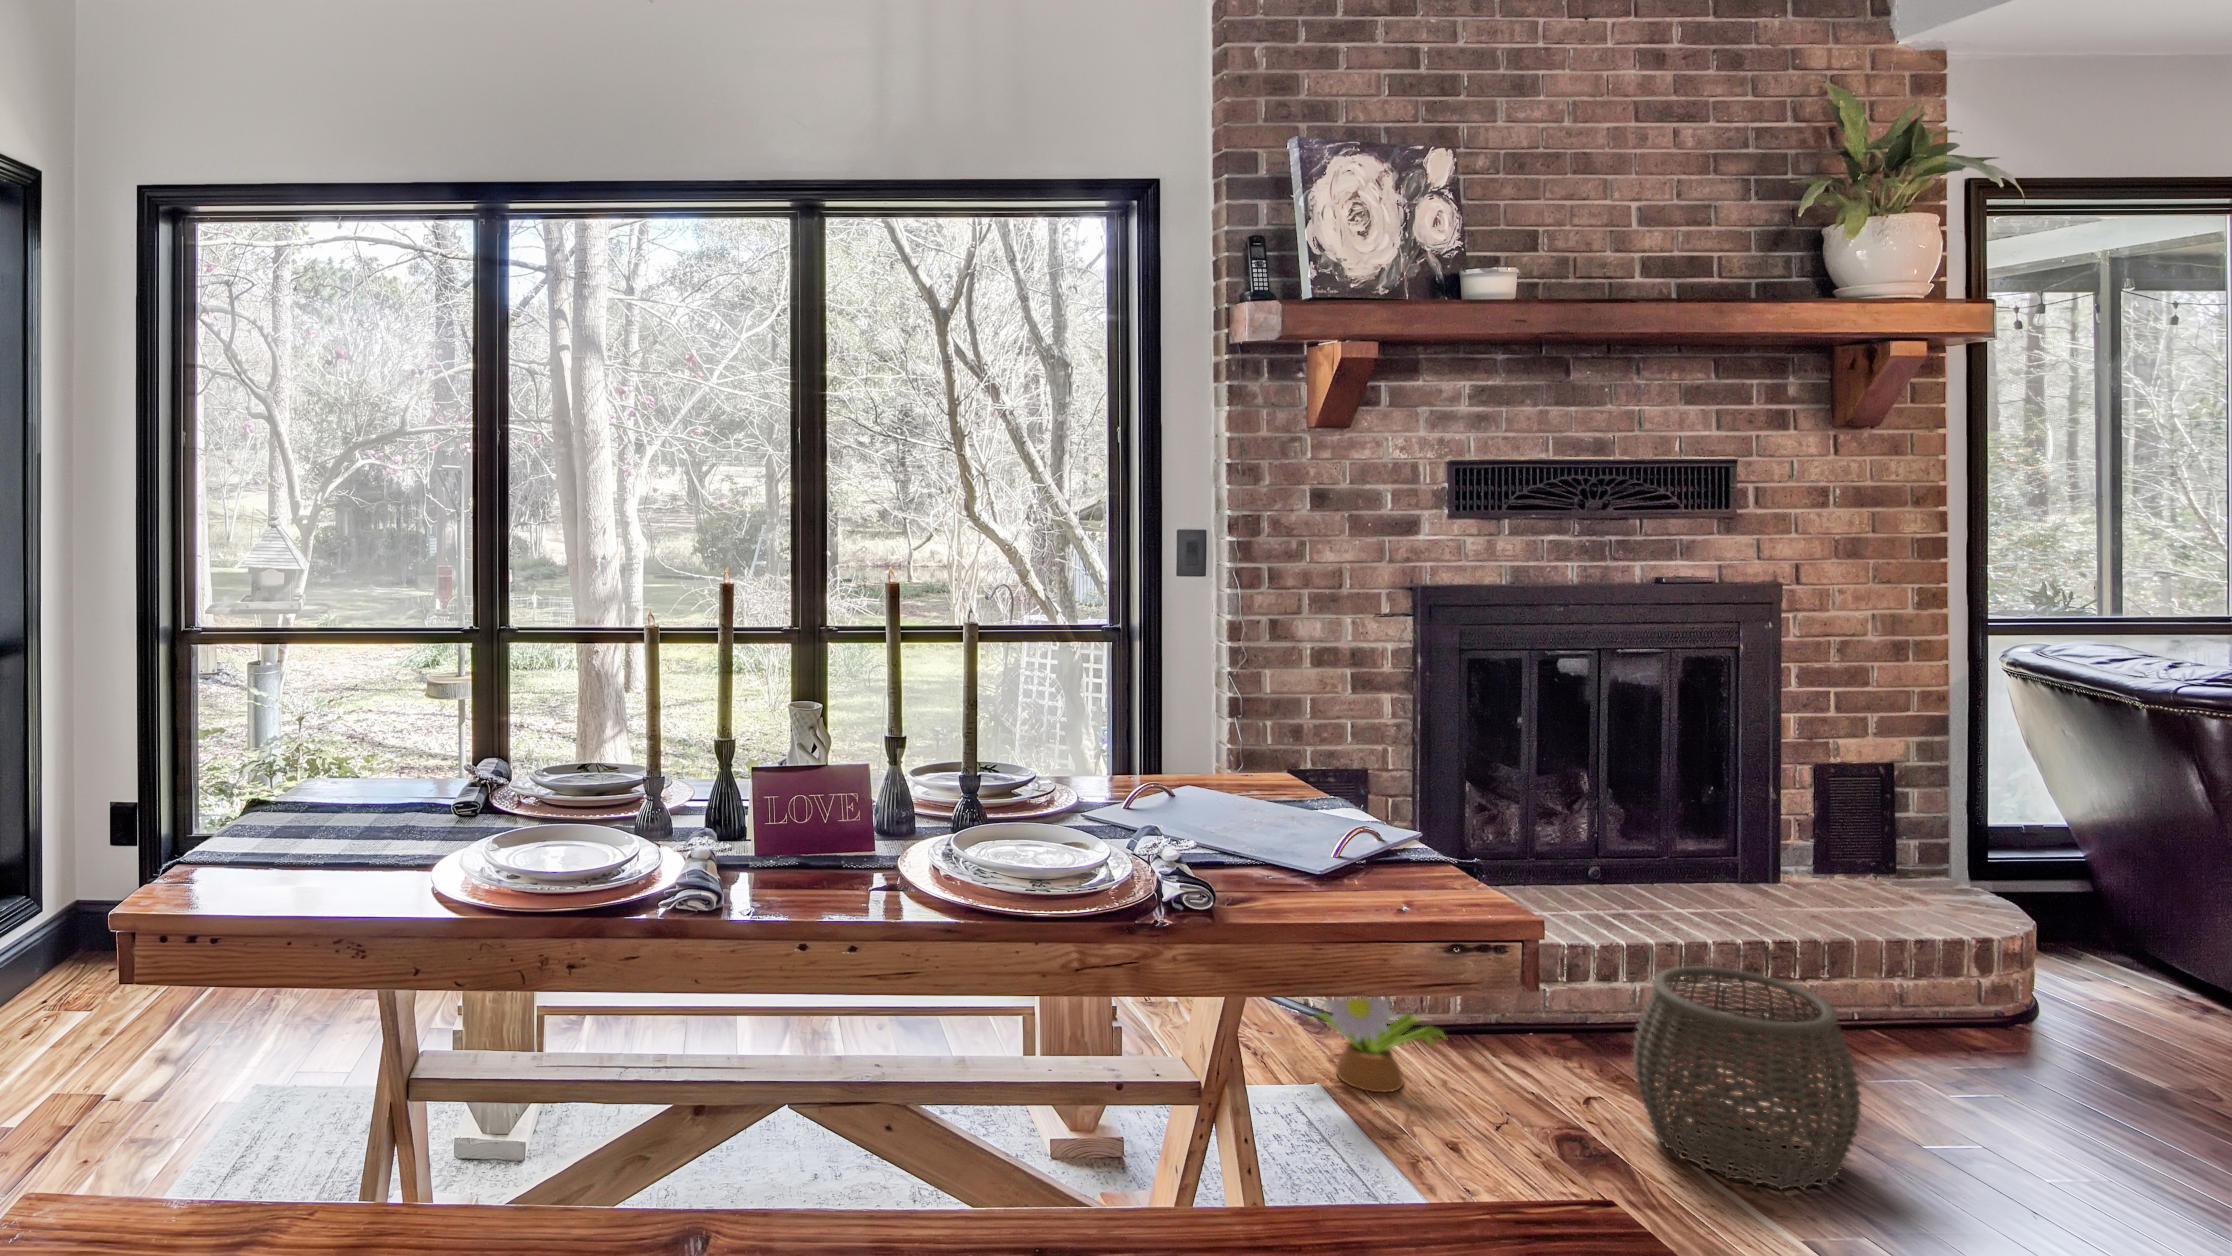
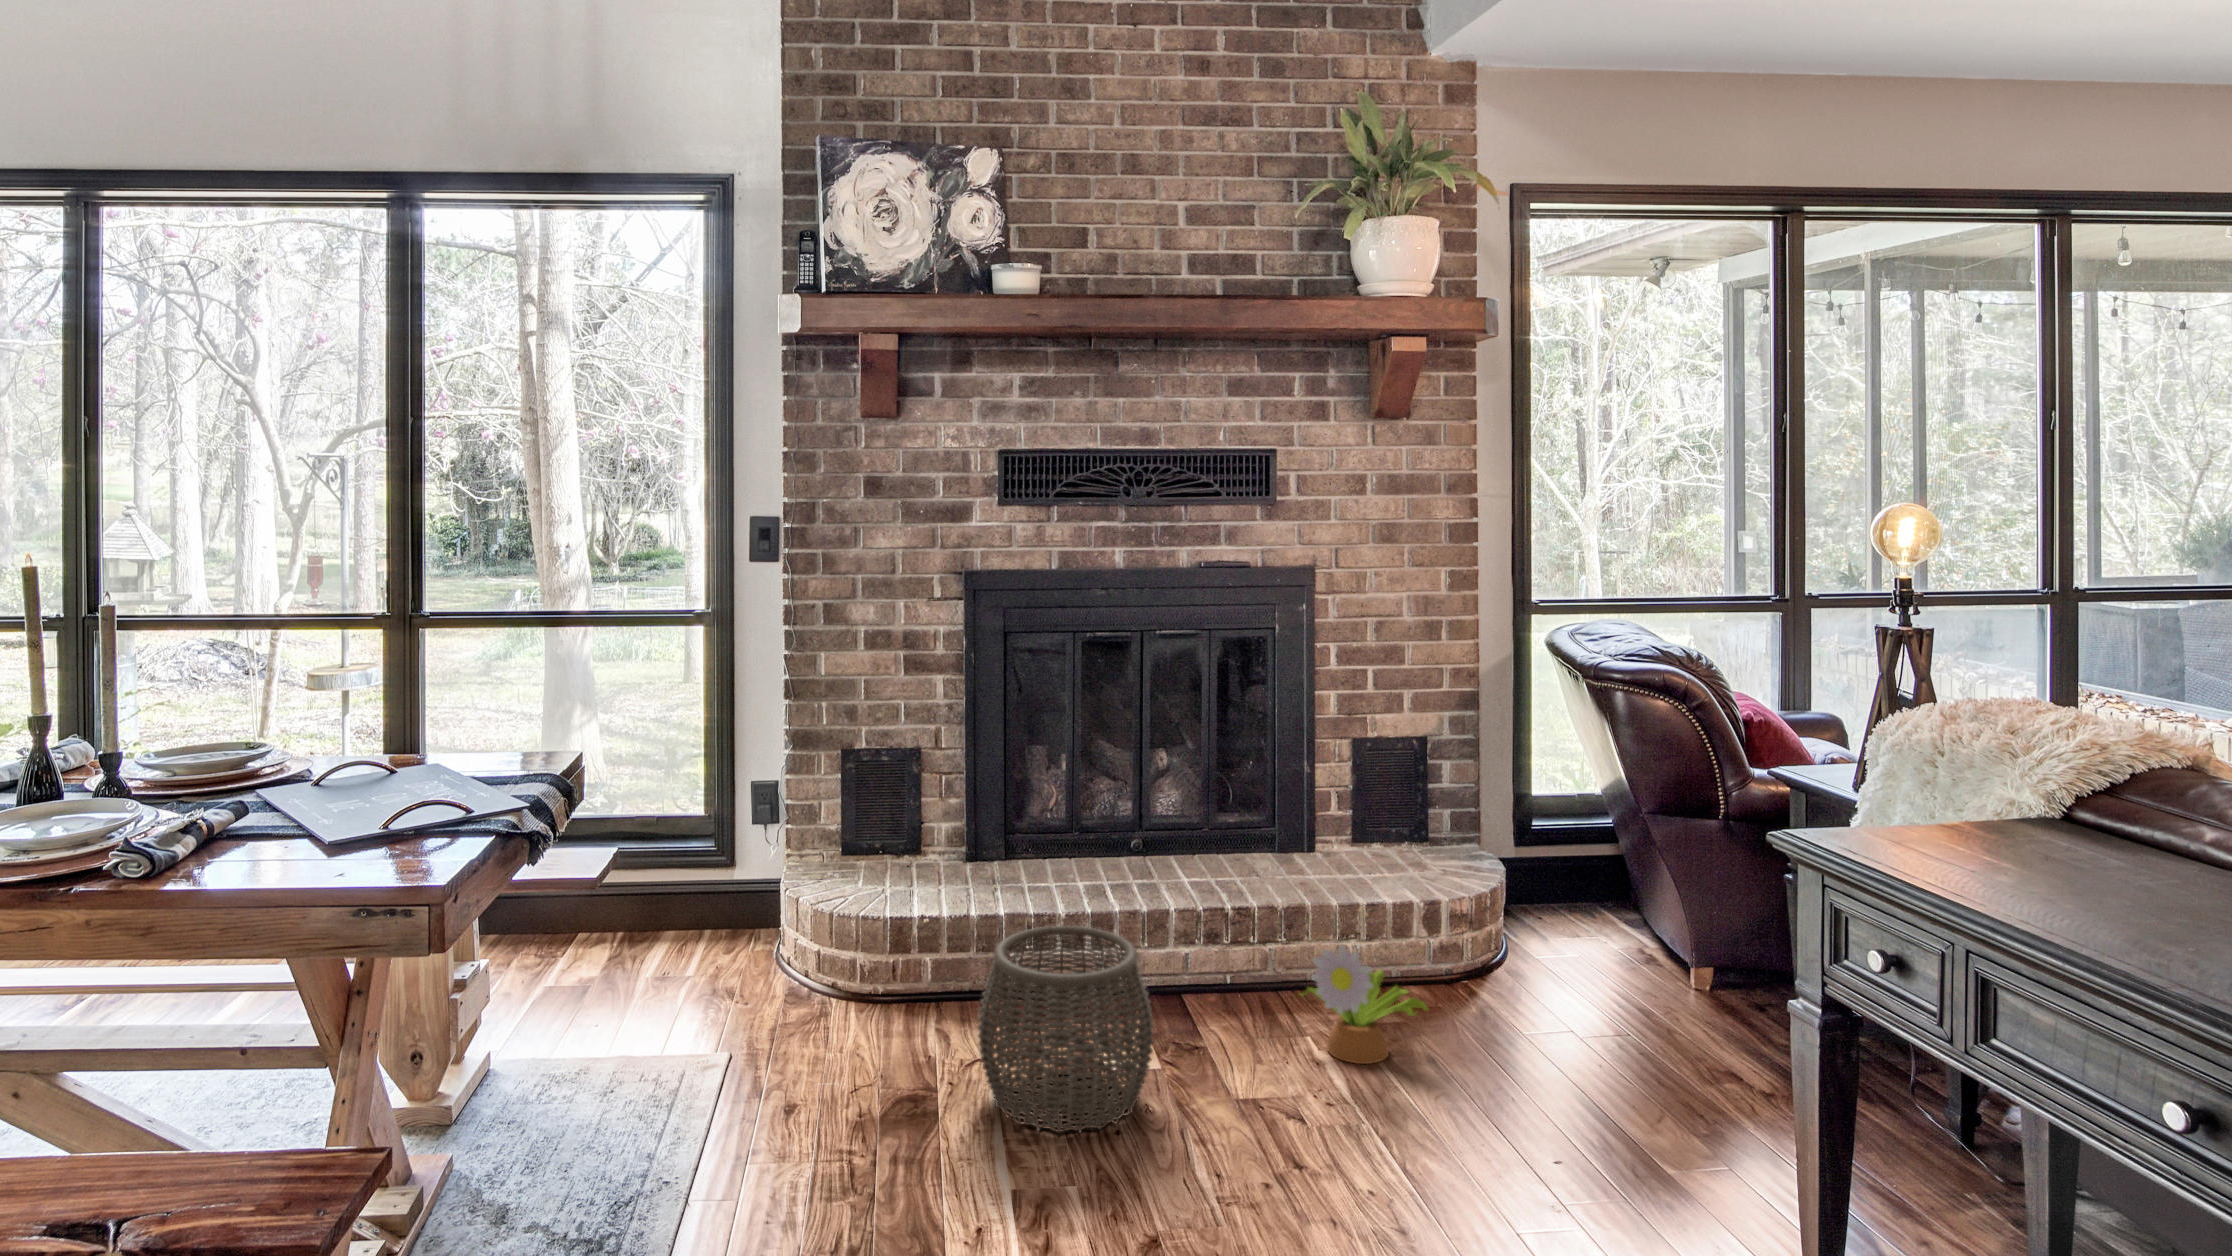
decorative plant: present [1307,999,1448,1092] -> present [1299,945,1429,1064]

